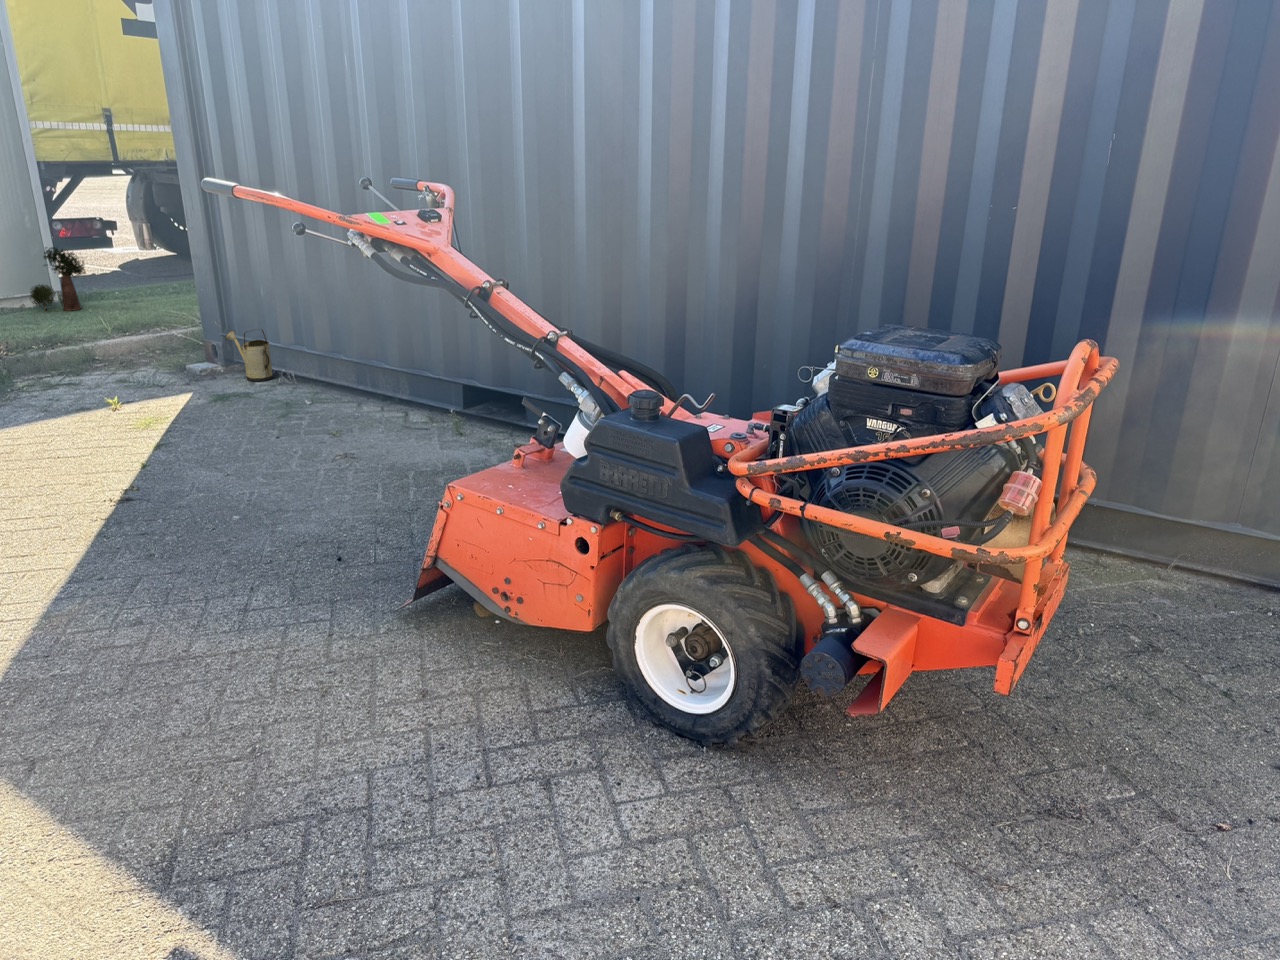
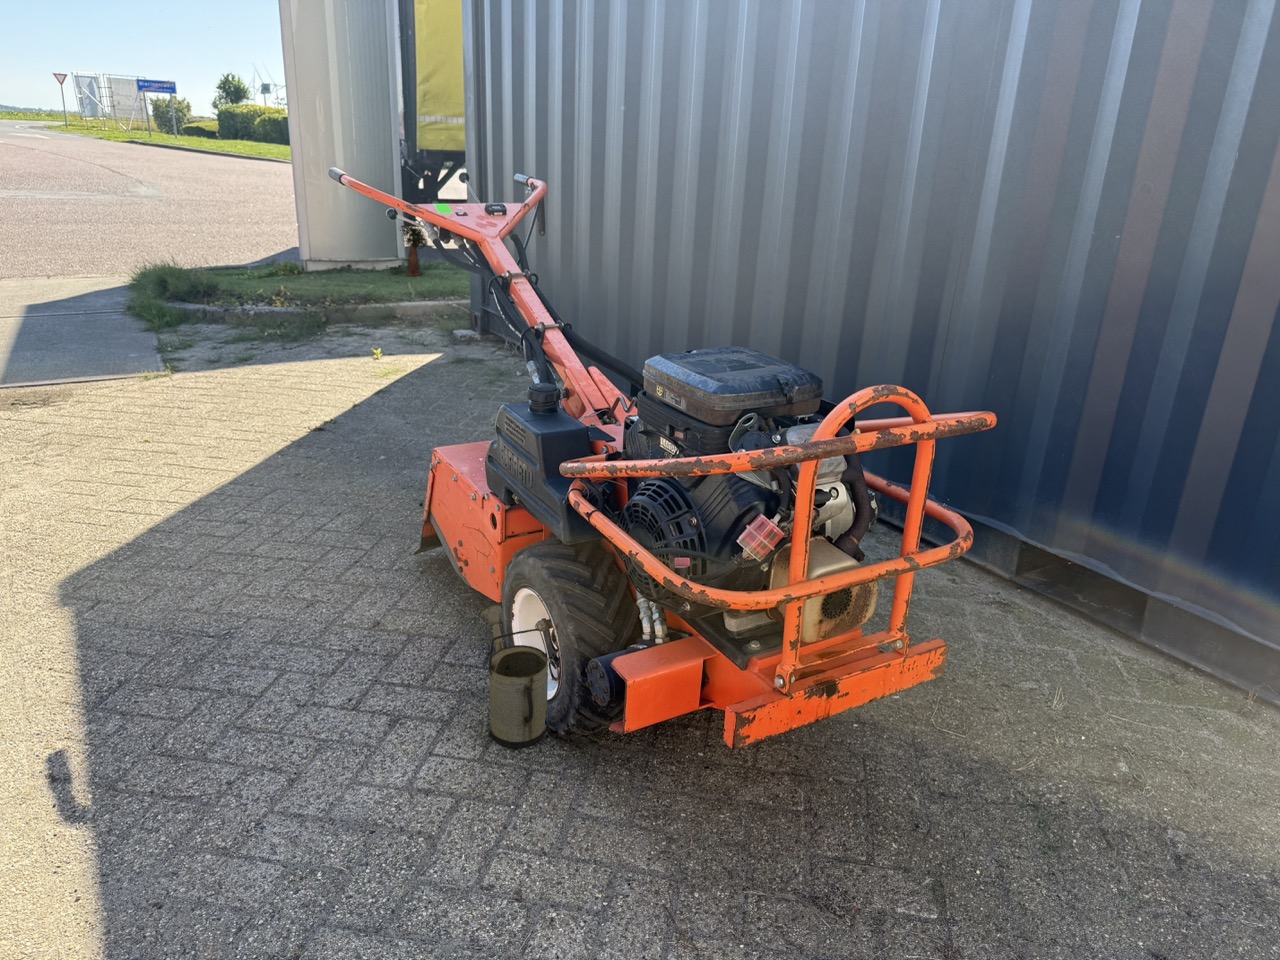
watering can: present [226,330,273,381] -> present [478,604,548,748]

